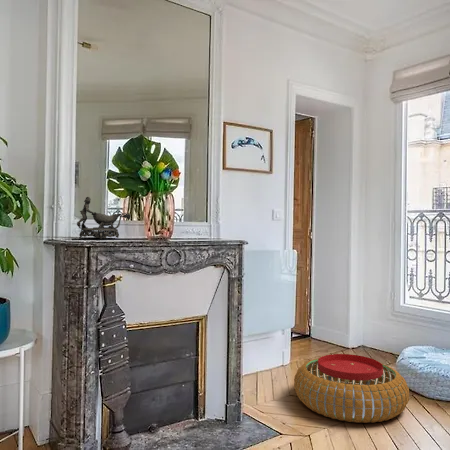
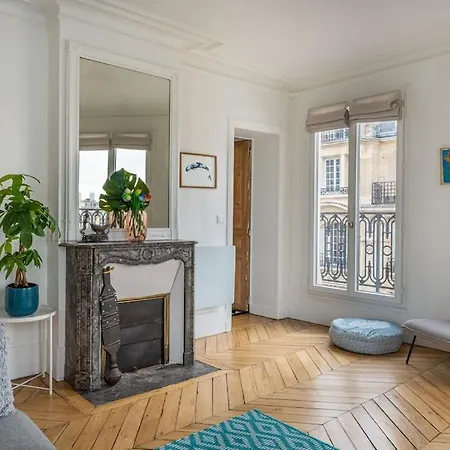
pouf: present [294,354,409,423] -> none [231,319,307,361]

